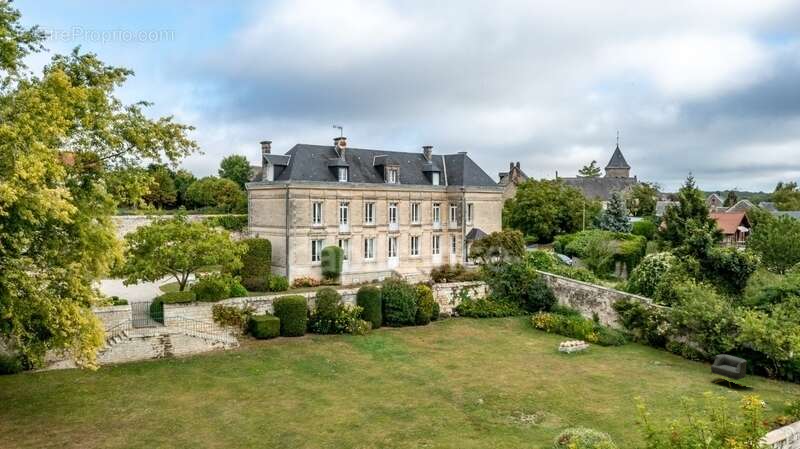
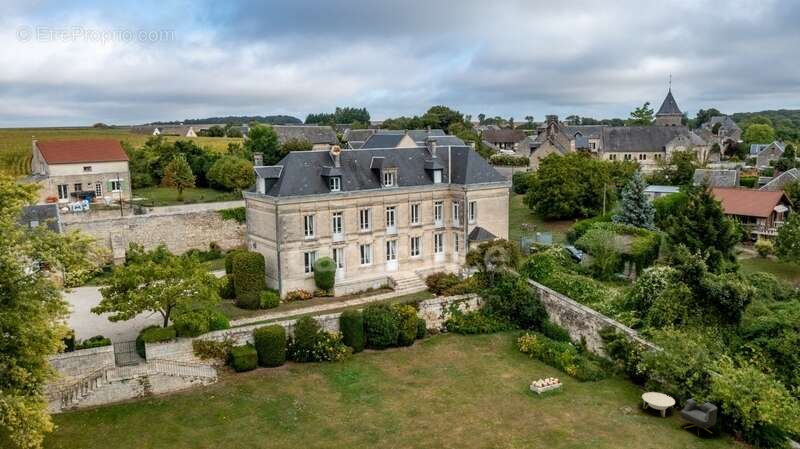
round table: none [669,355,702,375] -> present [642,392,675,417]

